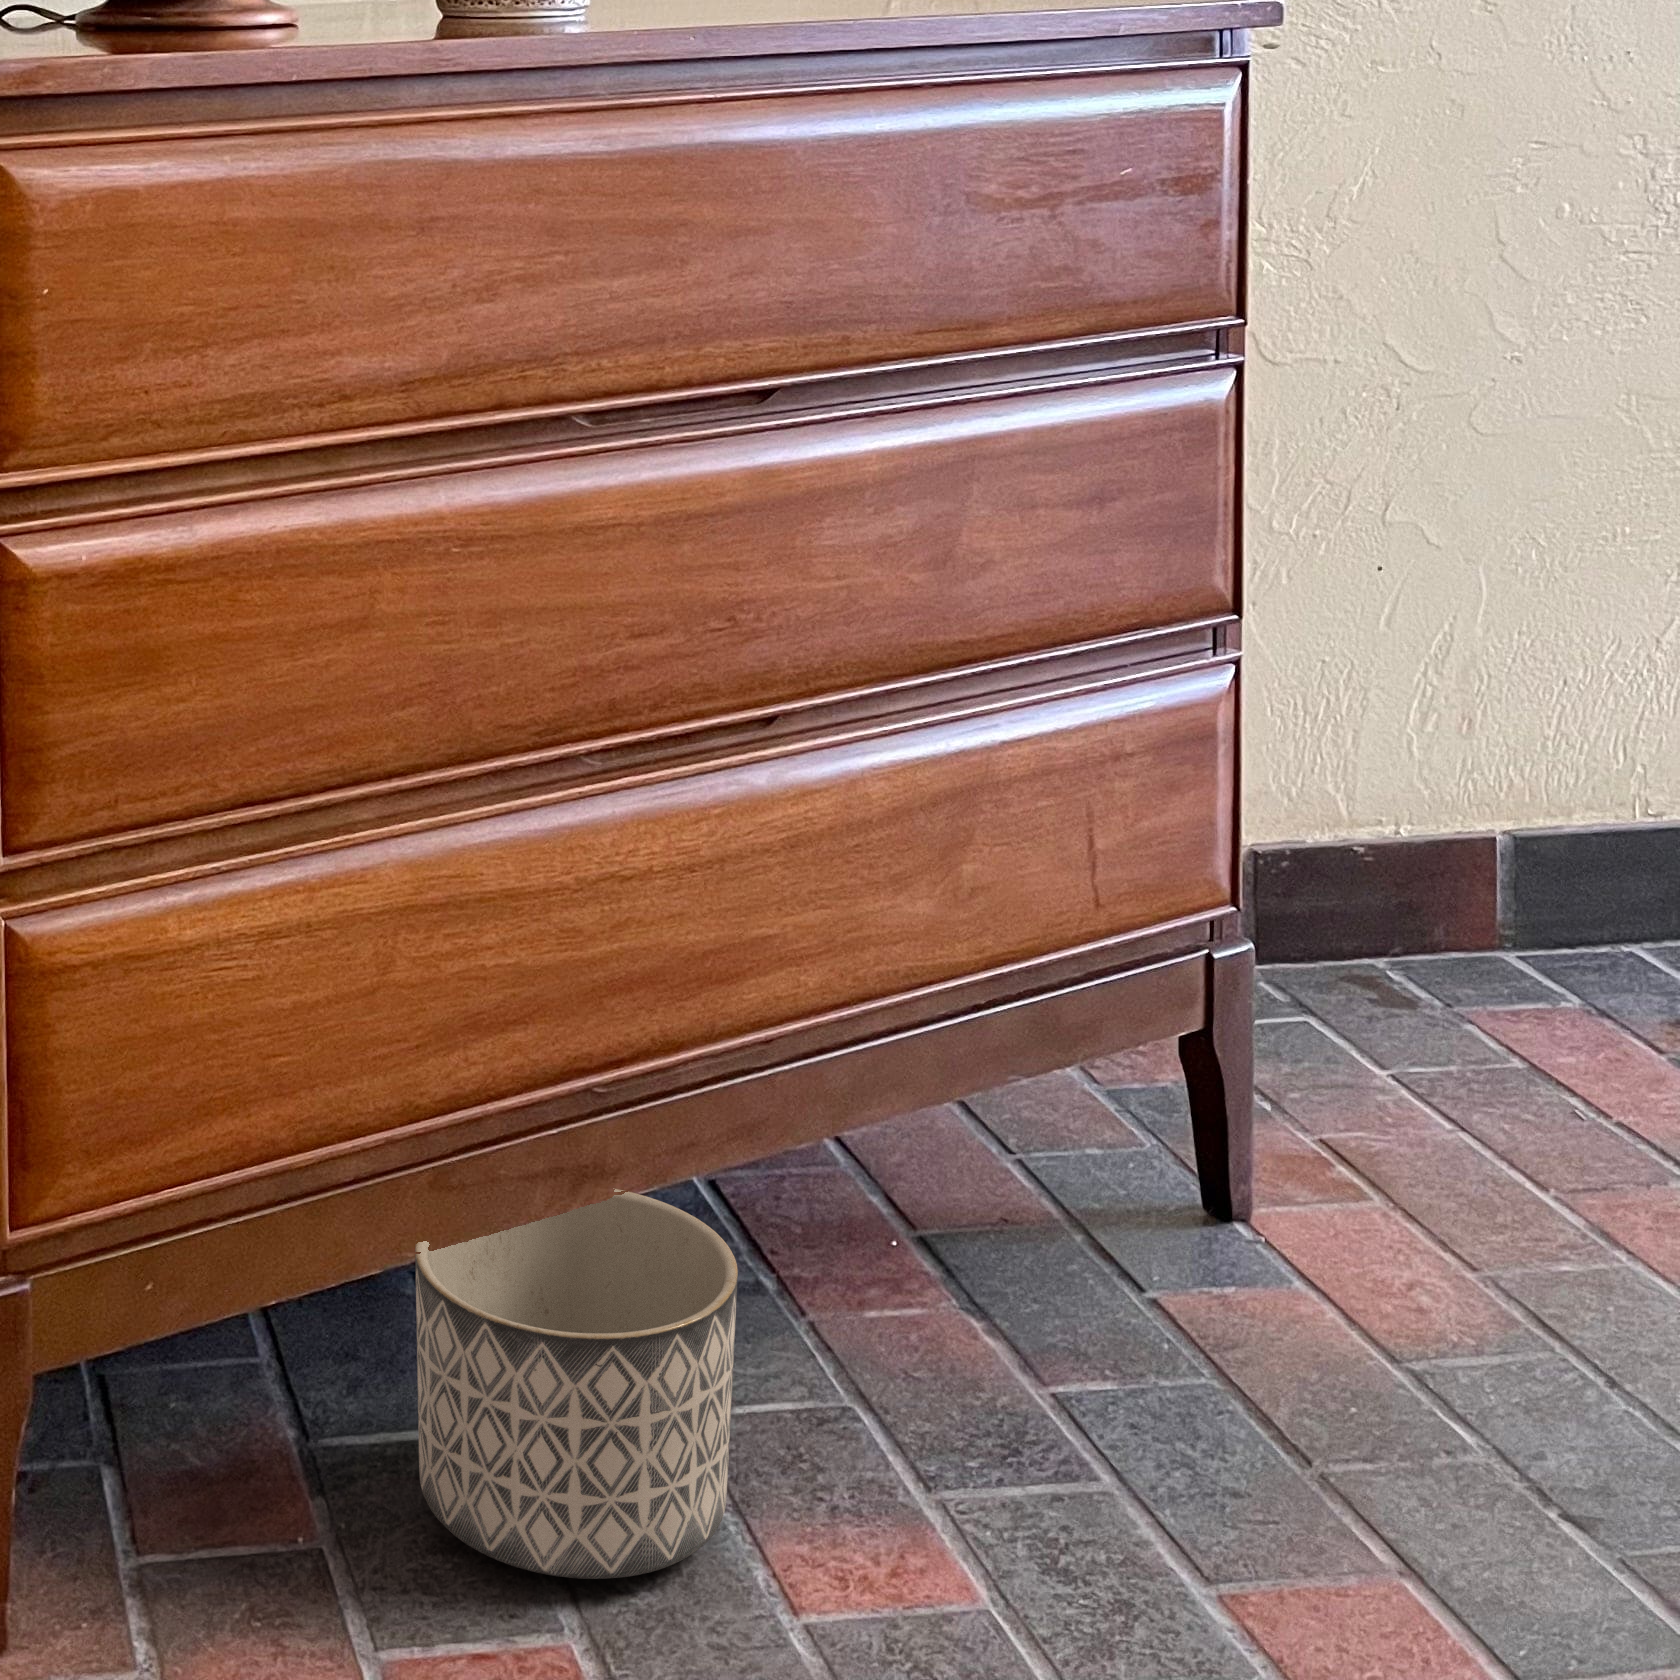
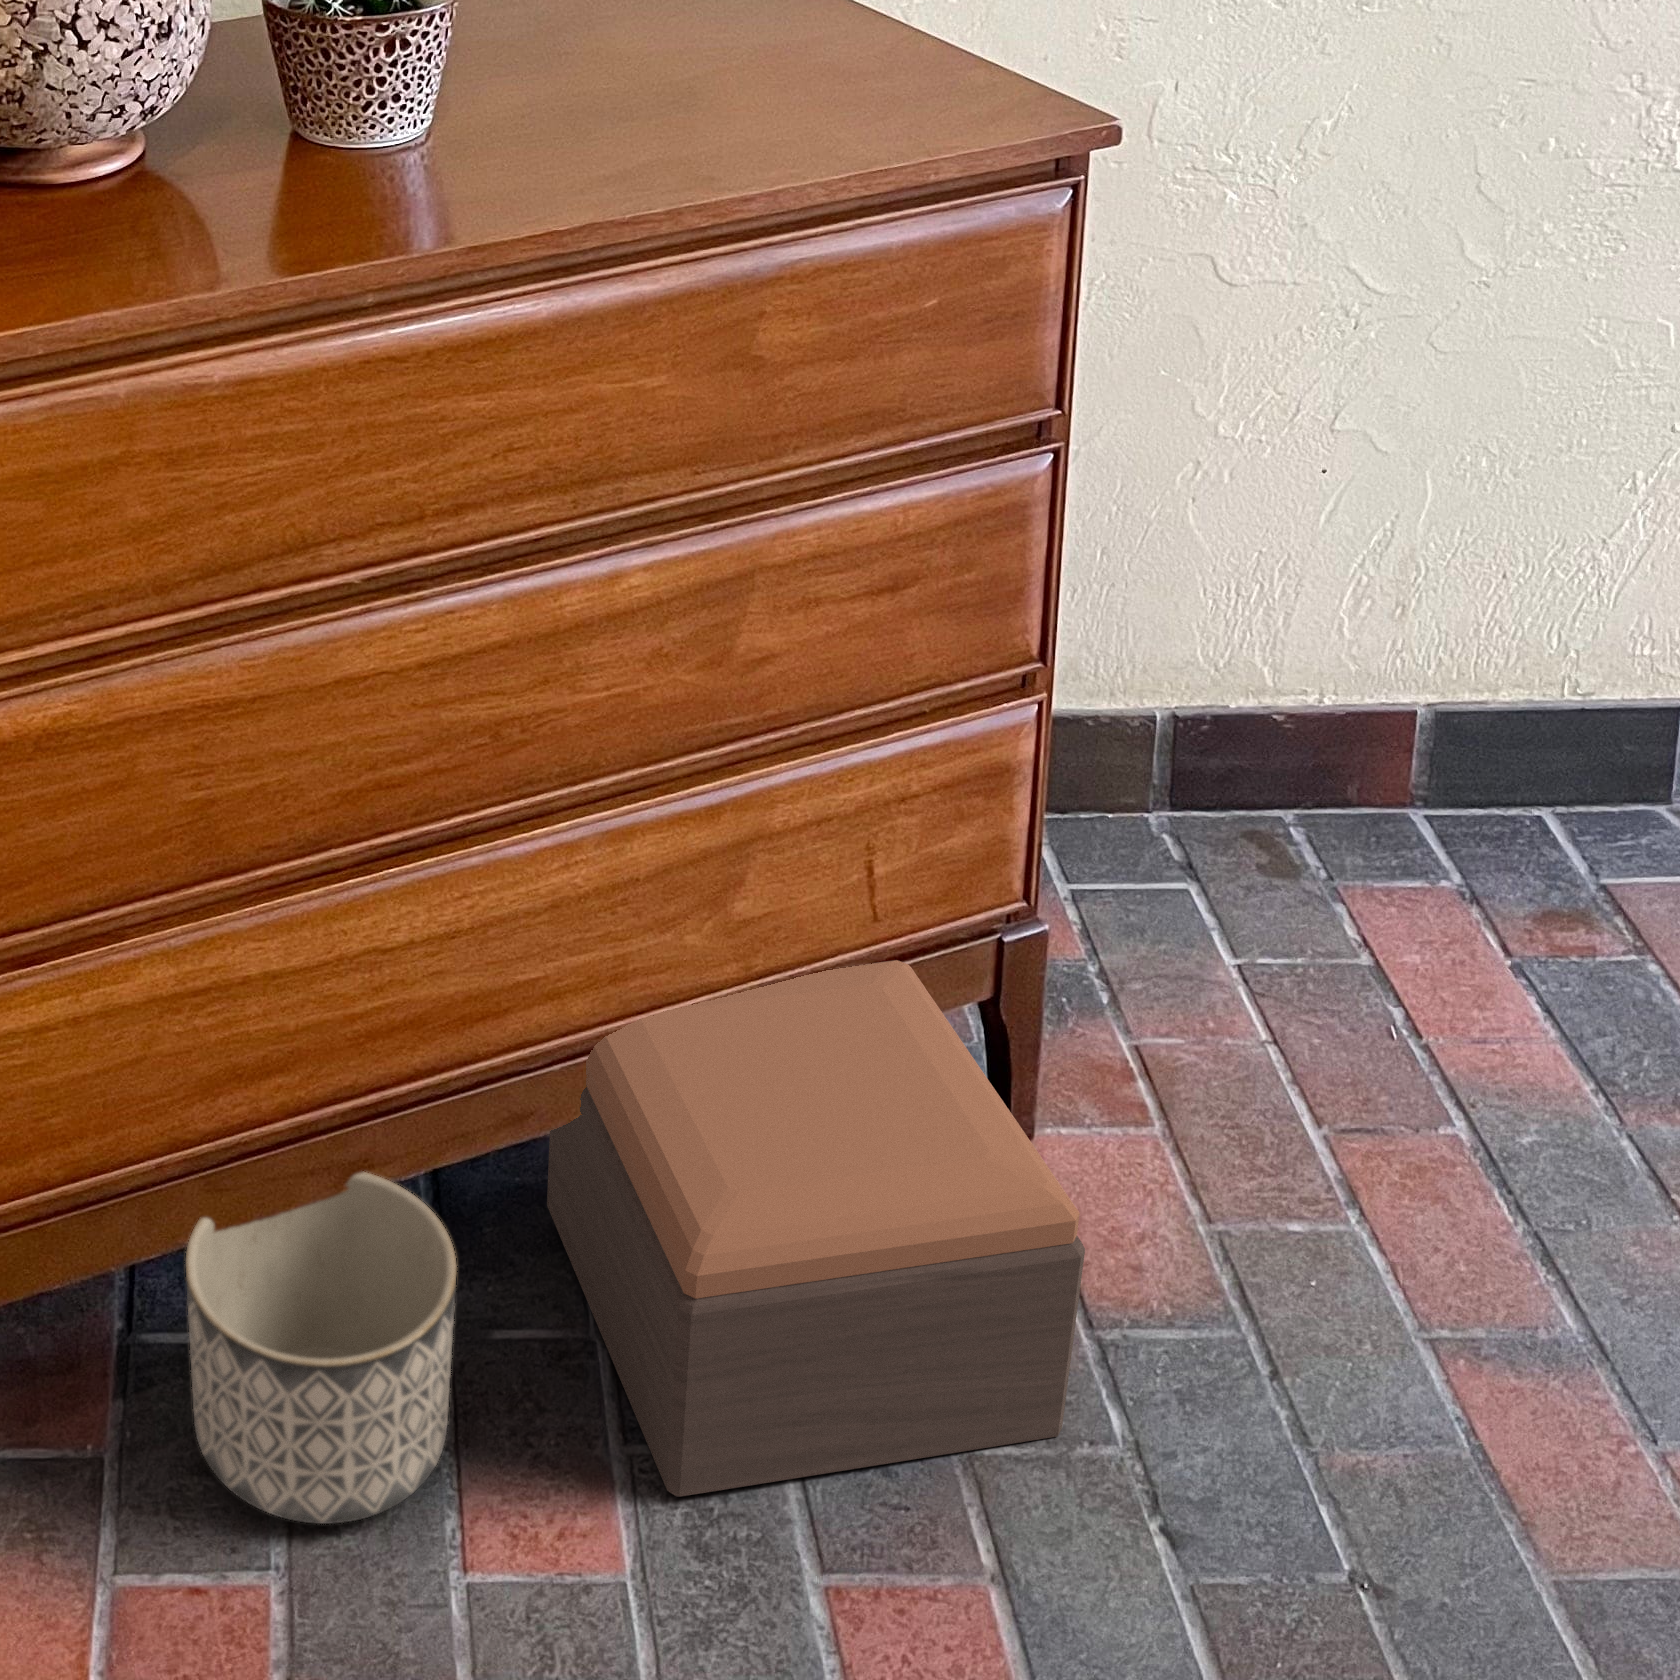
footstool: none [752,968,1414,1530] -> present [547,960,1085,1497]

